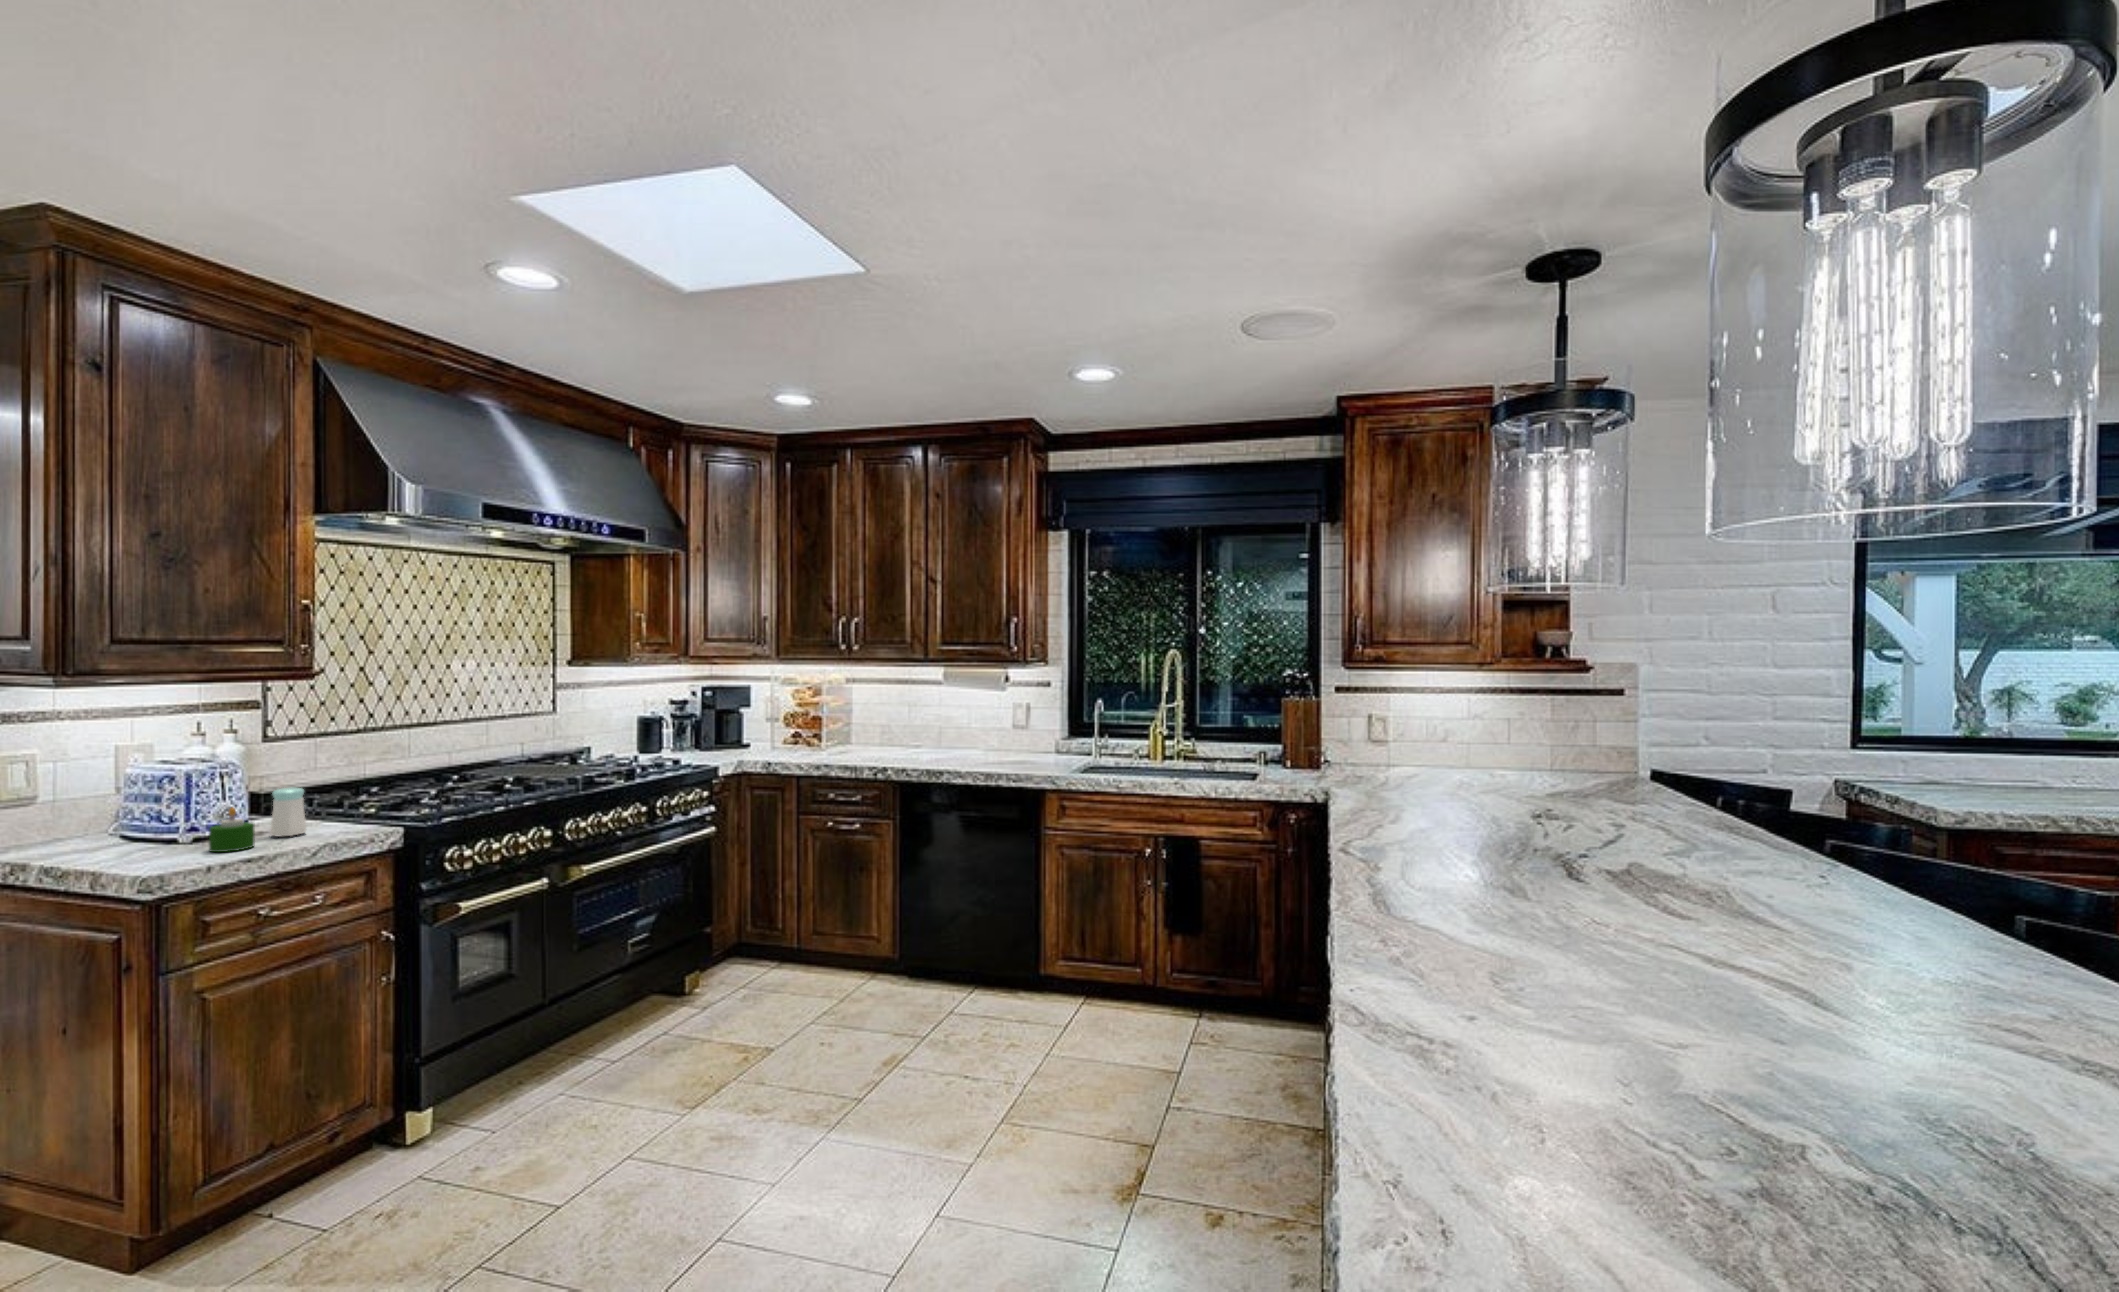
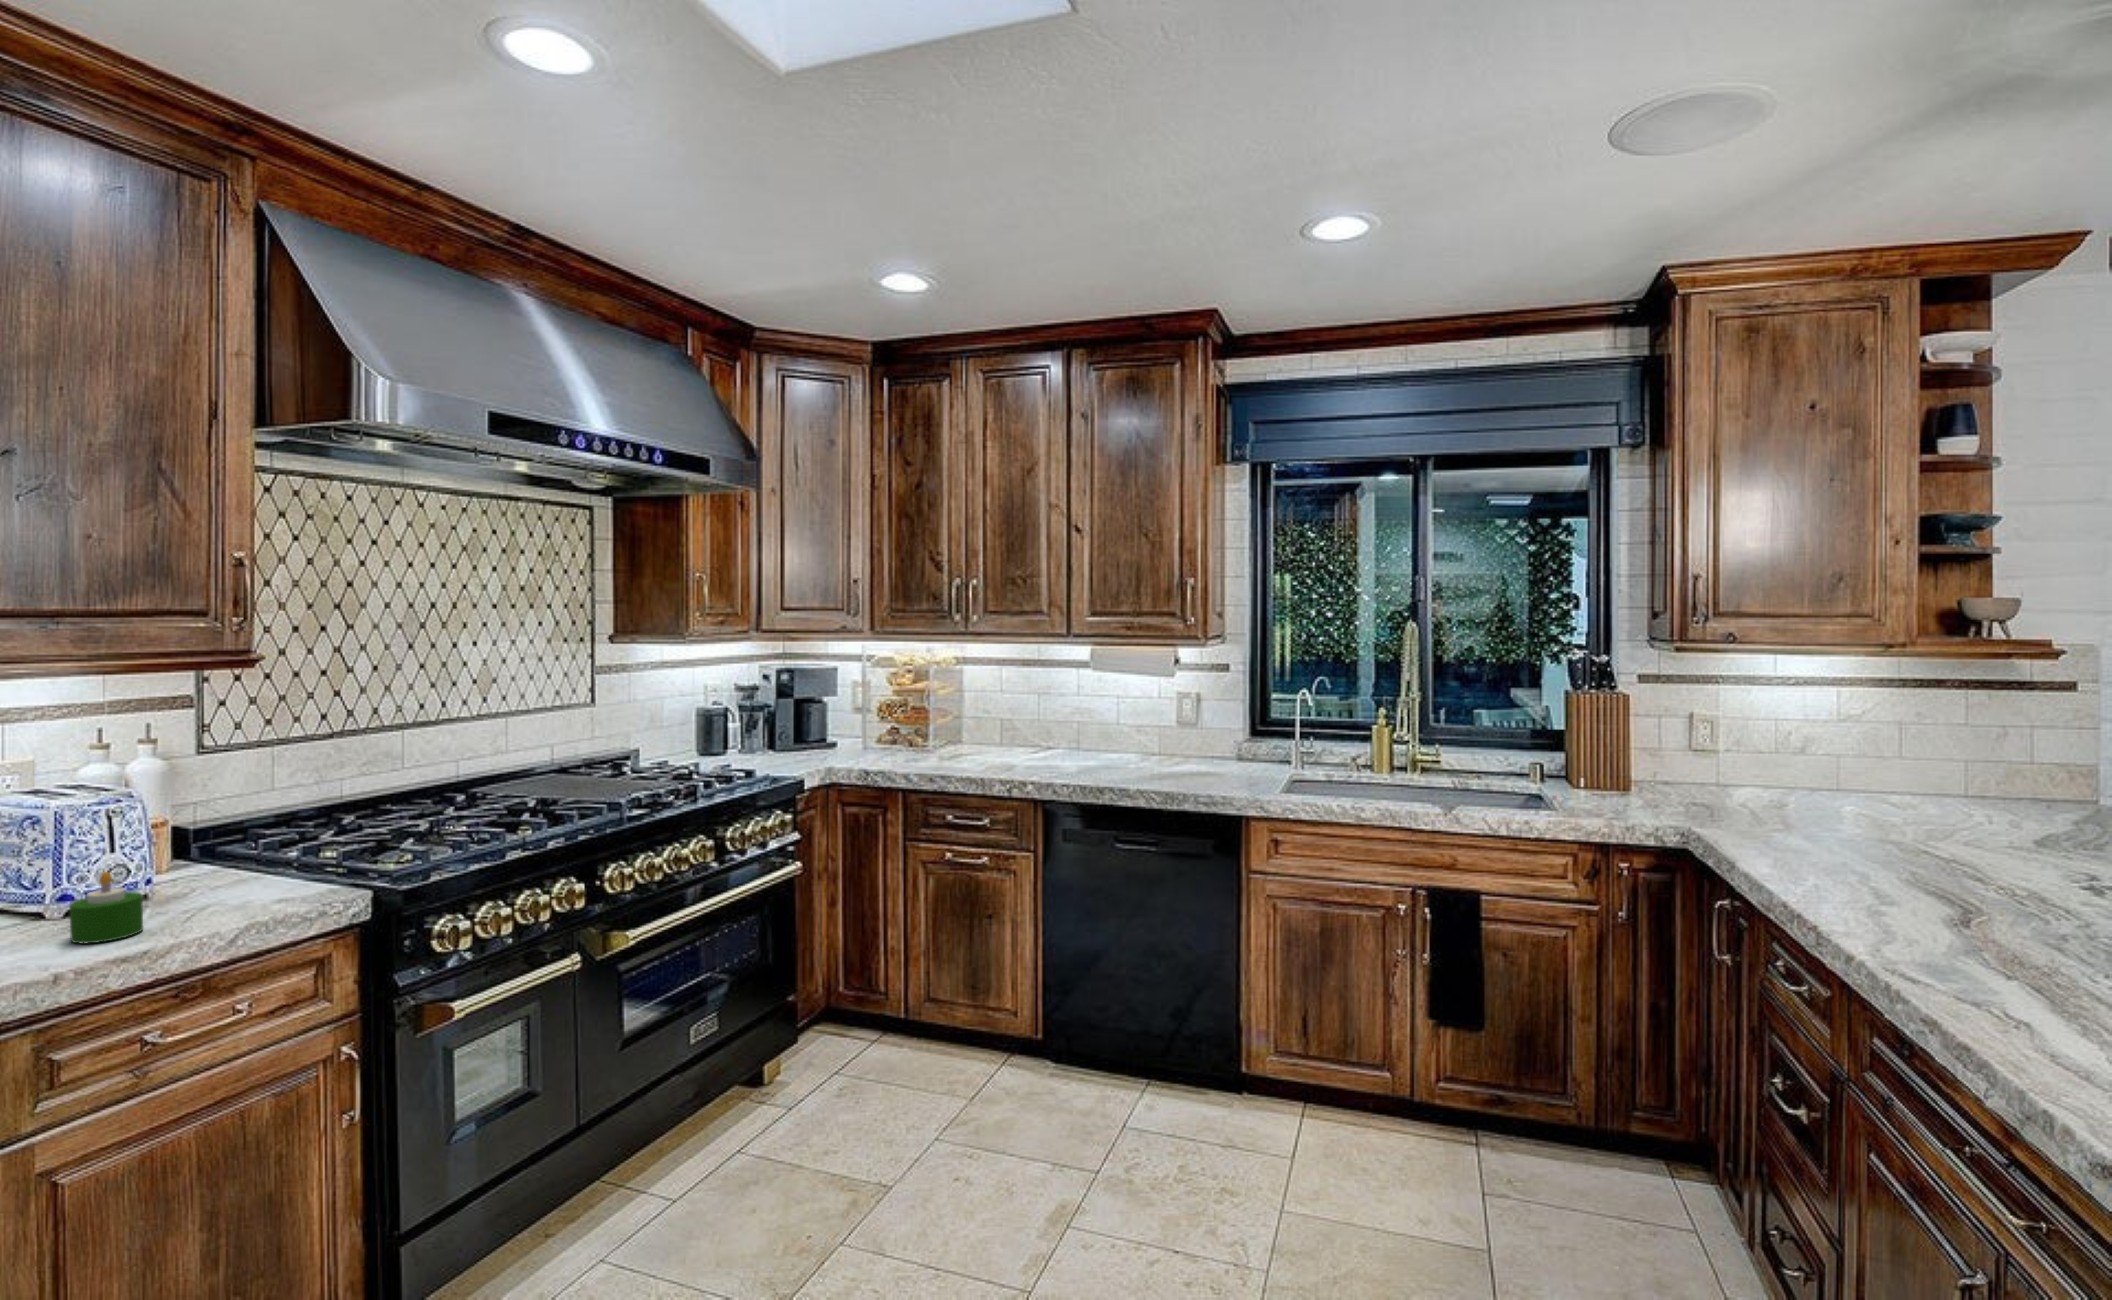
salt shaker: present [271,788,306,836] -> none [176,834,230,909]

